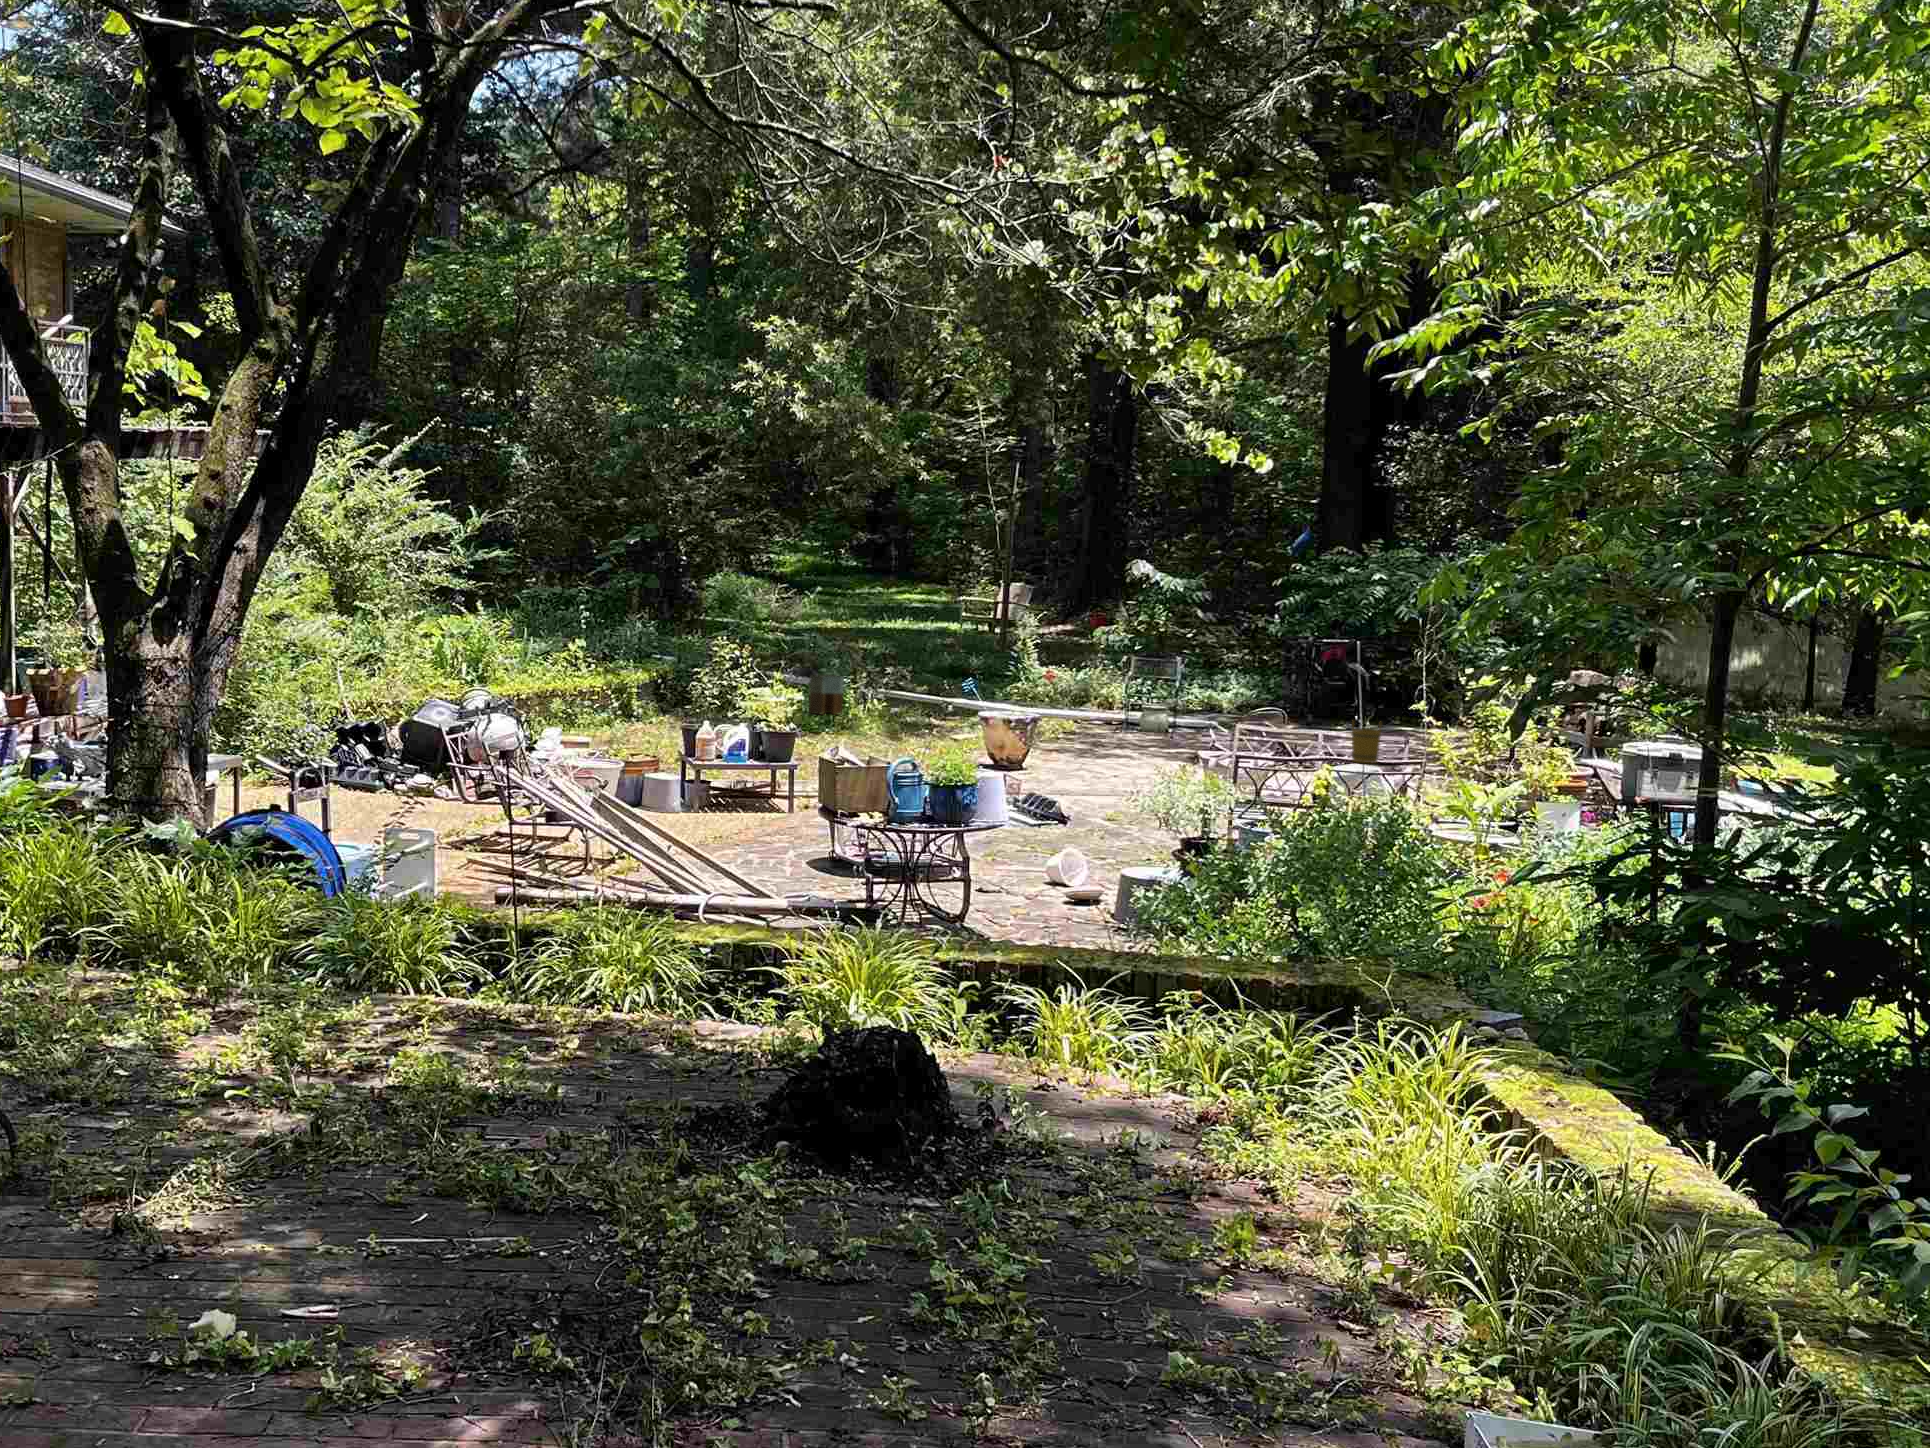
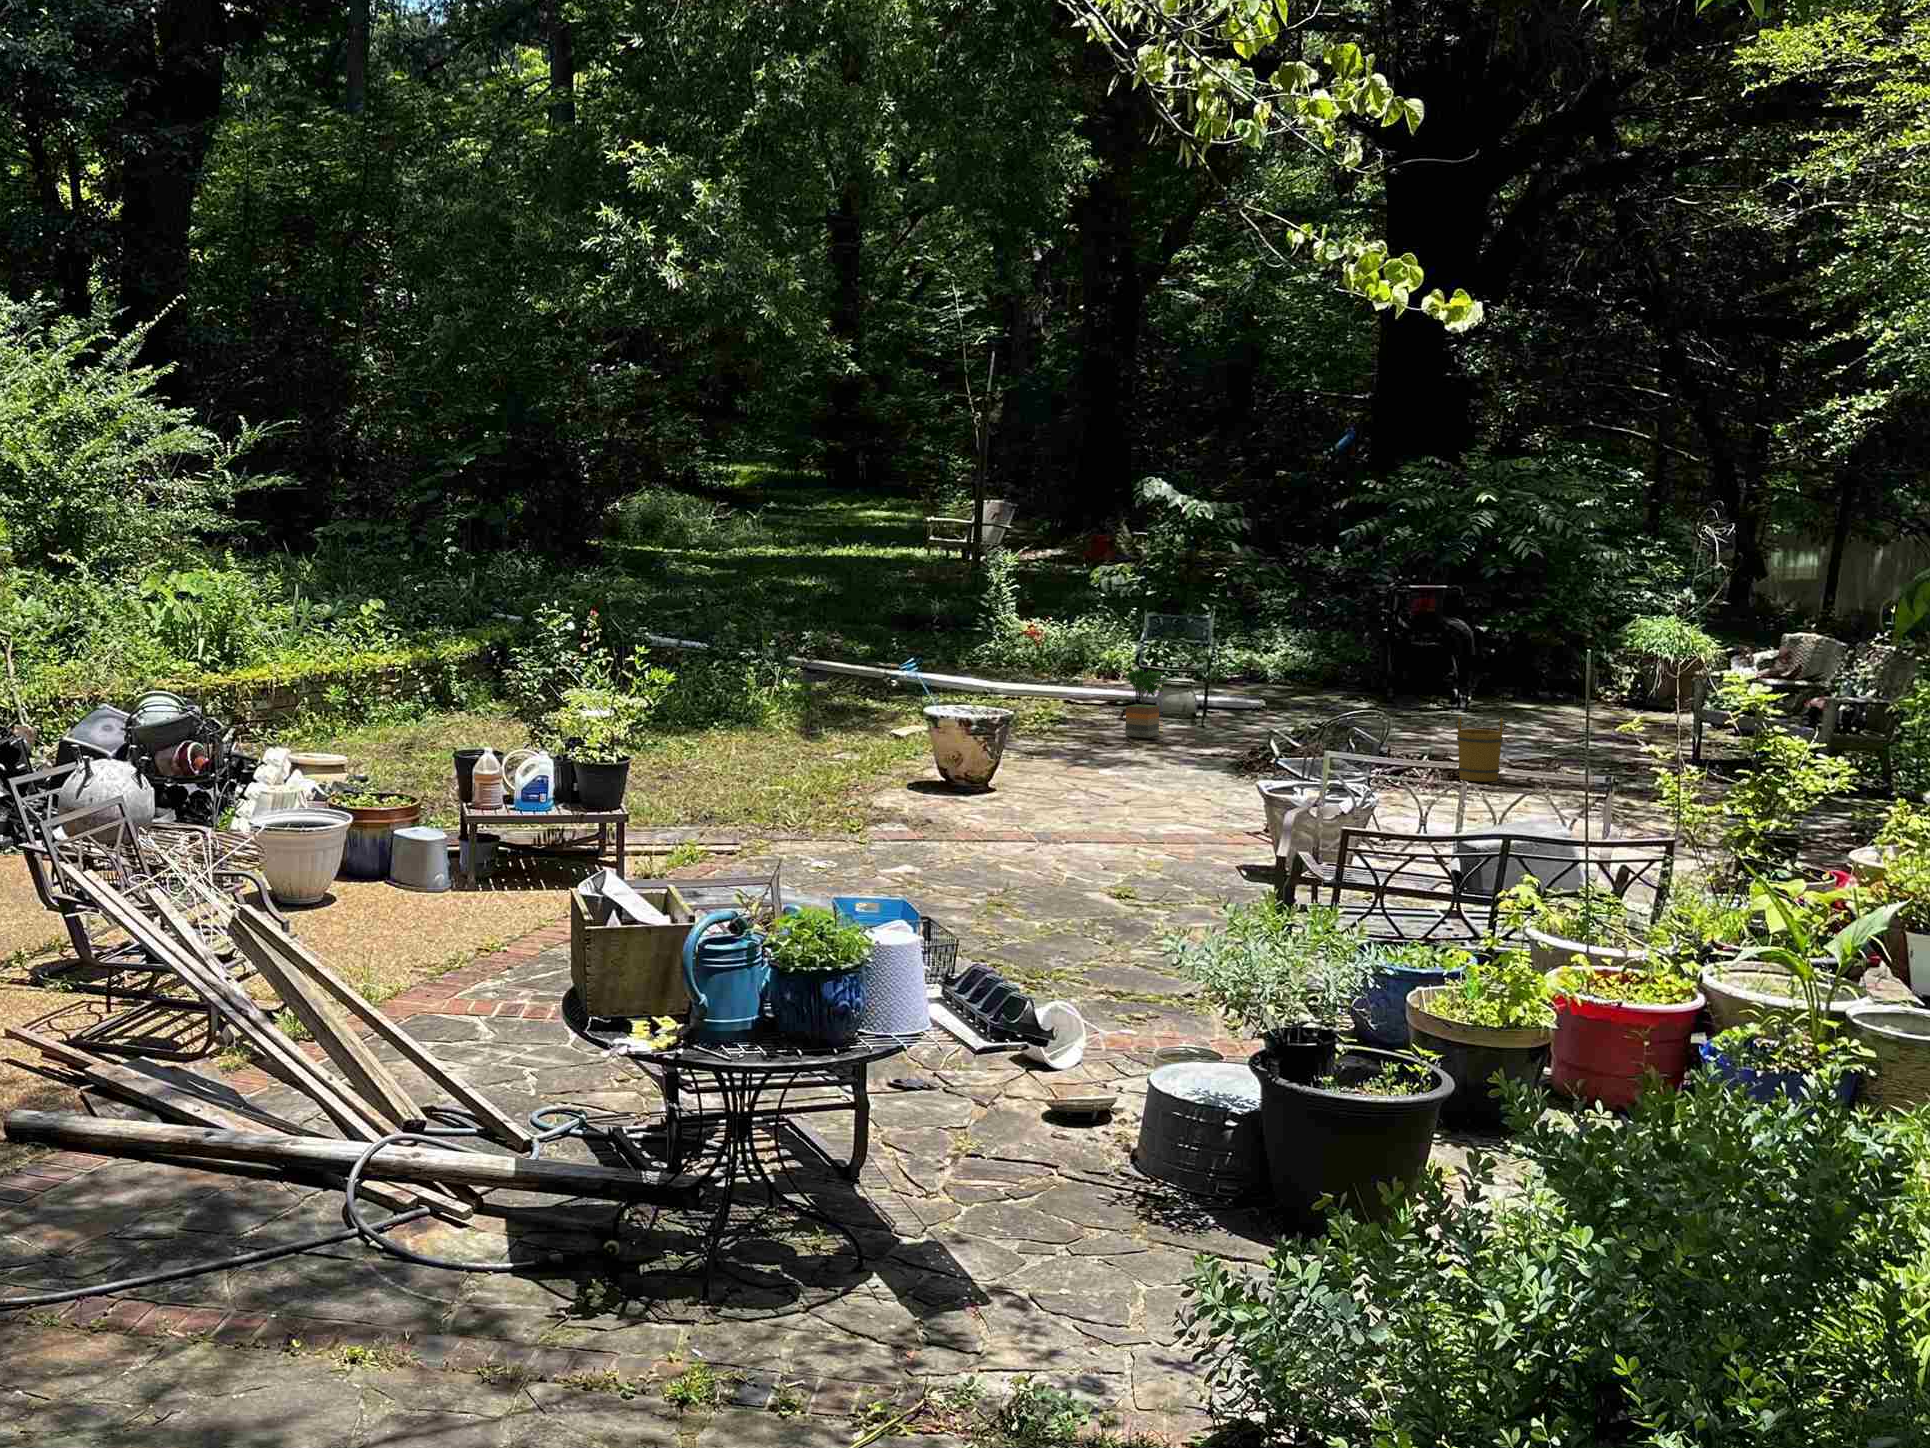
stool: present [809,675,844,715] -> none [681,647,729,705]
potted tree: none [1126,690,1156,738] -> present [1125,669,1167,738]

